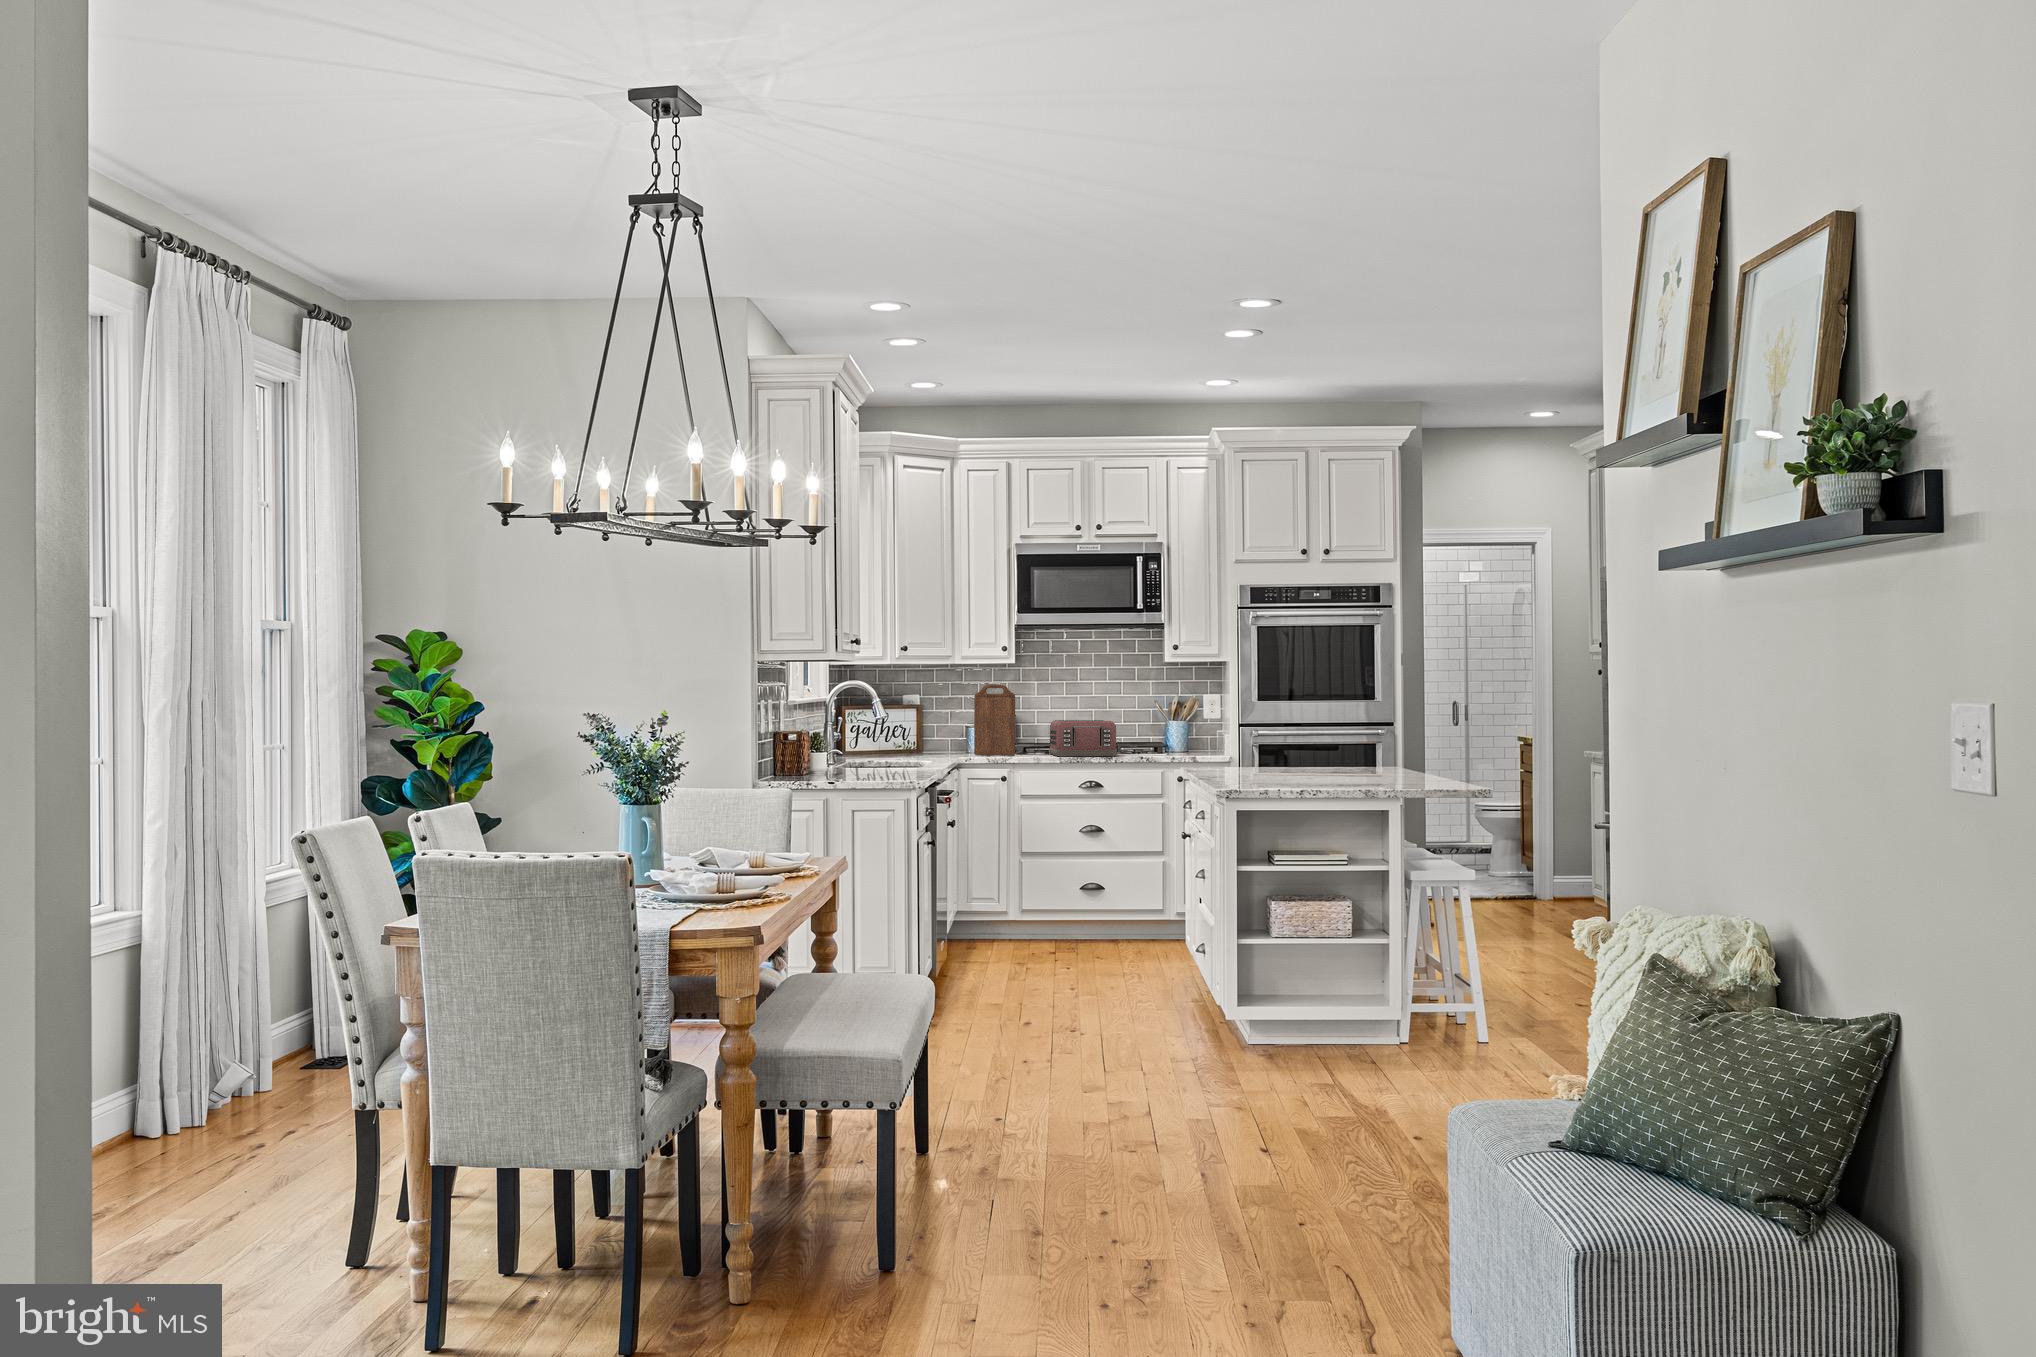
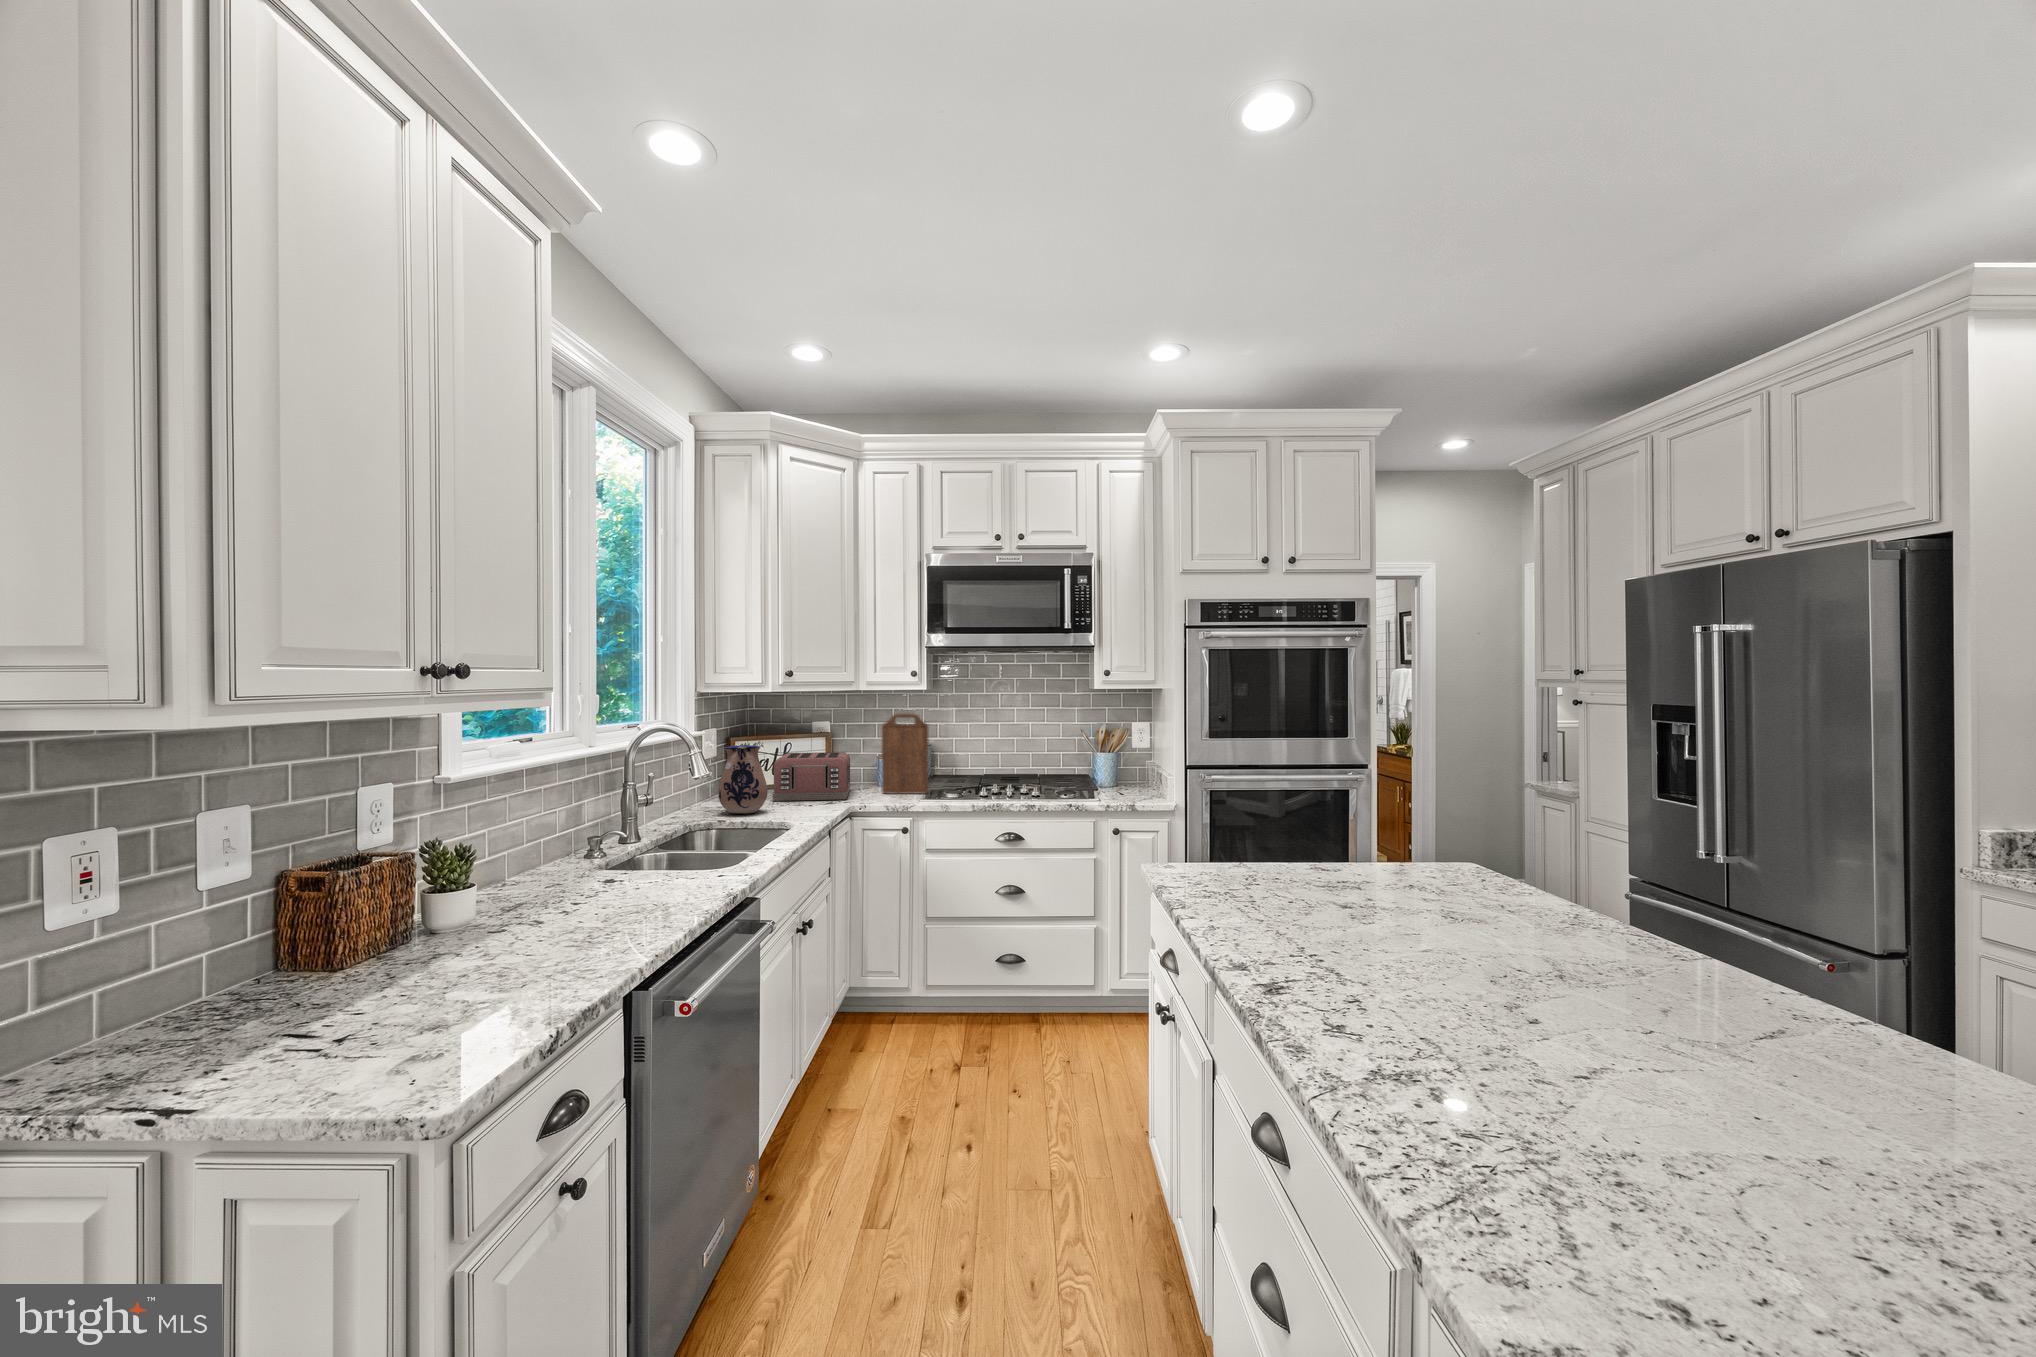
ceramic pitcher: none [853,706,890,759] -> present [719,745,768,814]
toaster: present [1049,720,1117,756] -> present [772,752,851,801]

